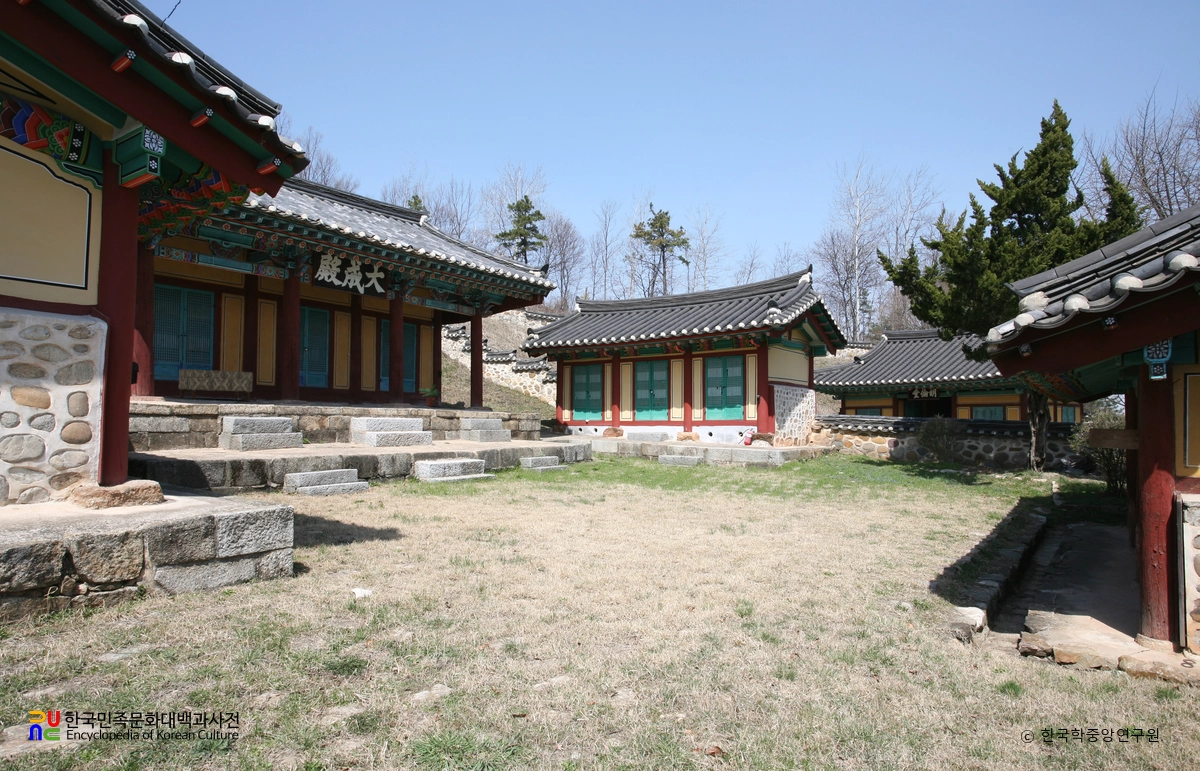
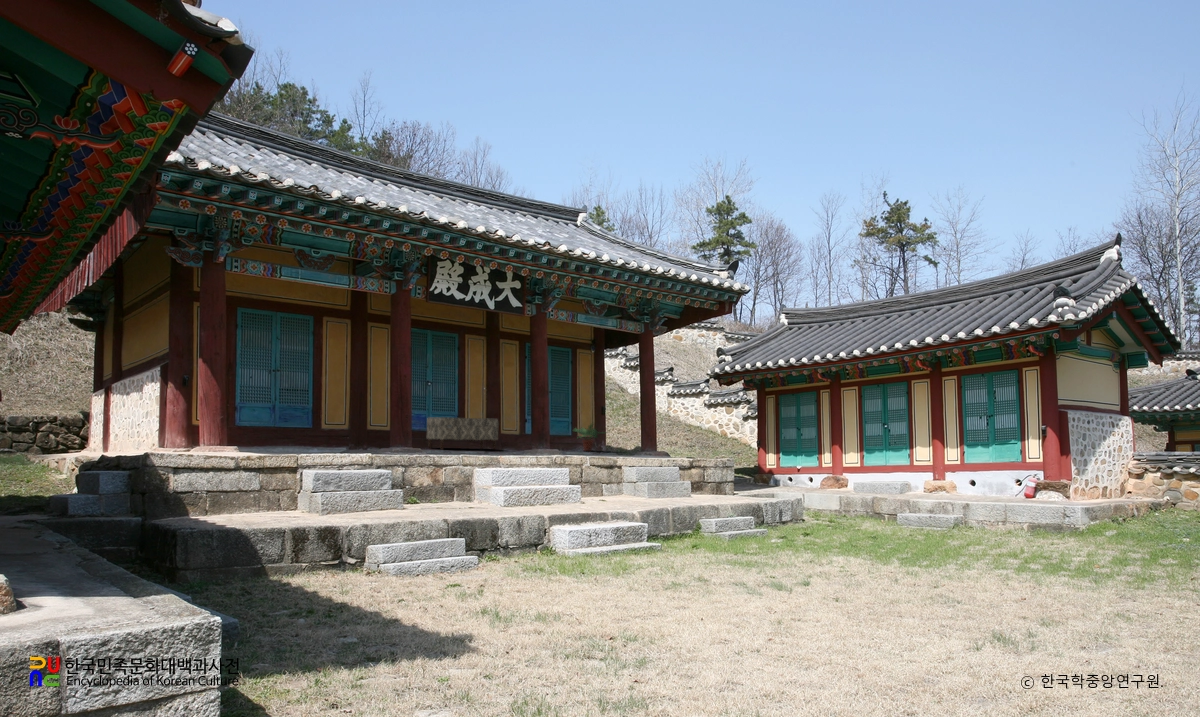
bench: present [179,369,253,400] -> present [427,417,499,449]

